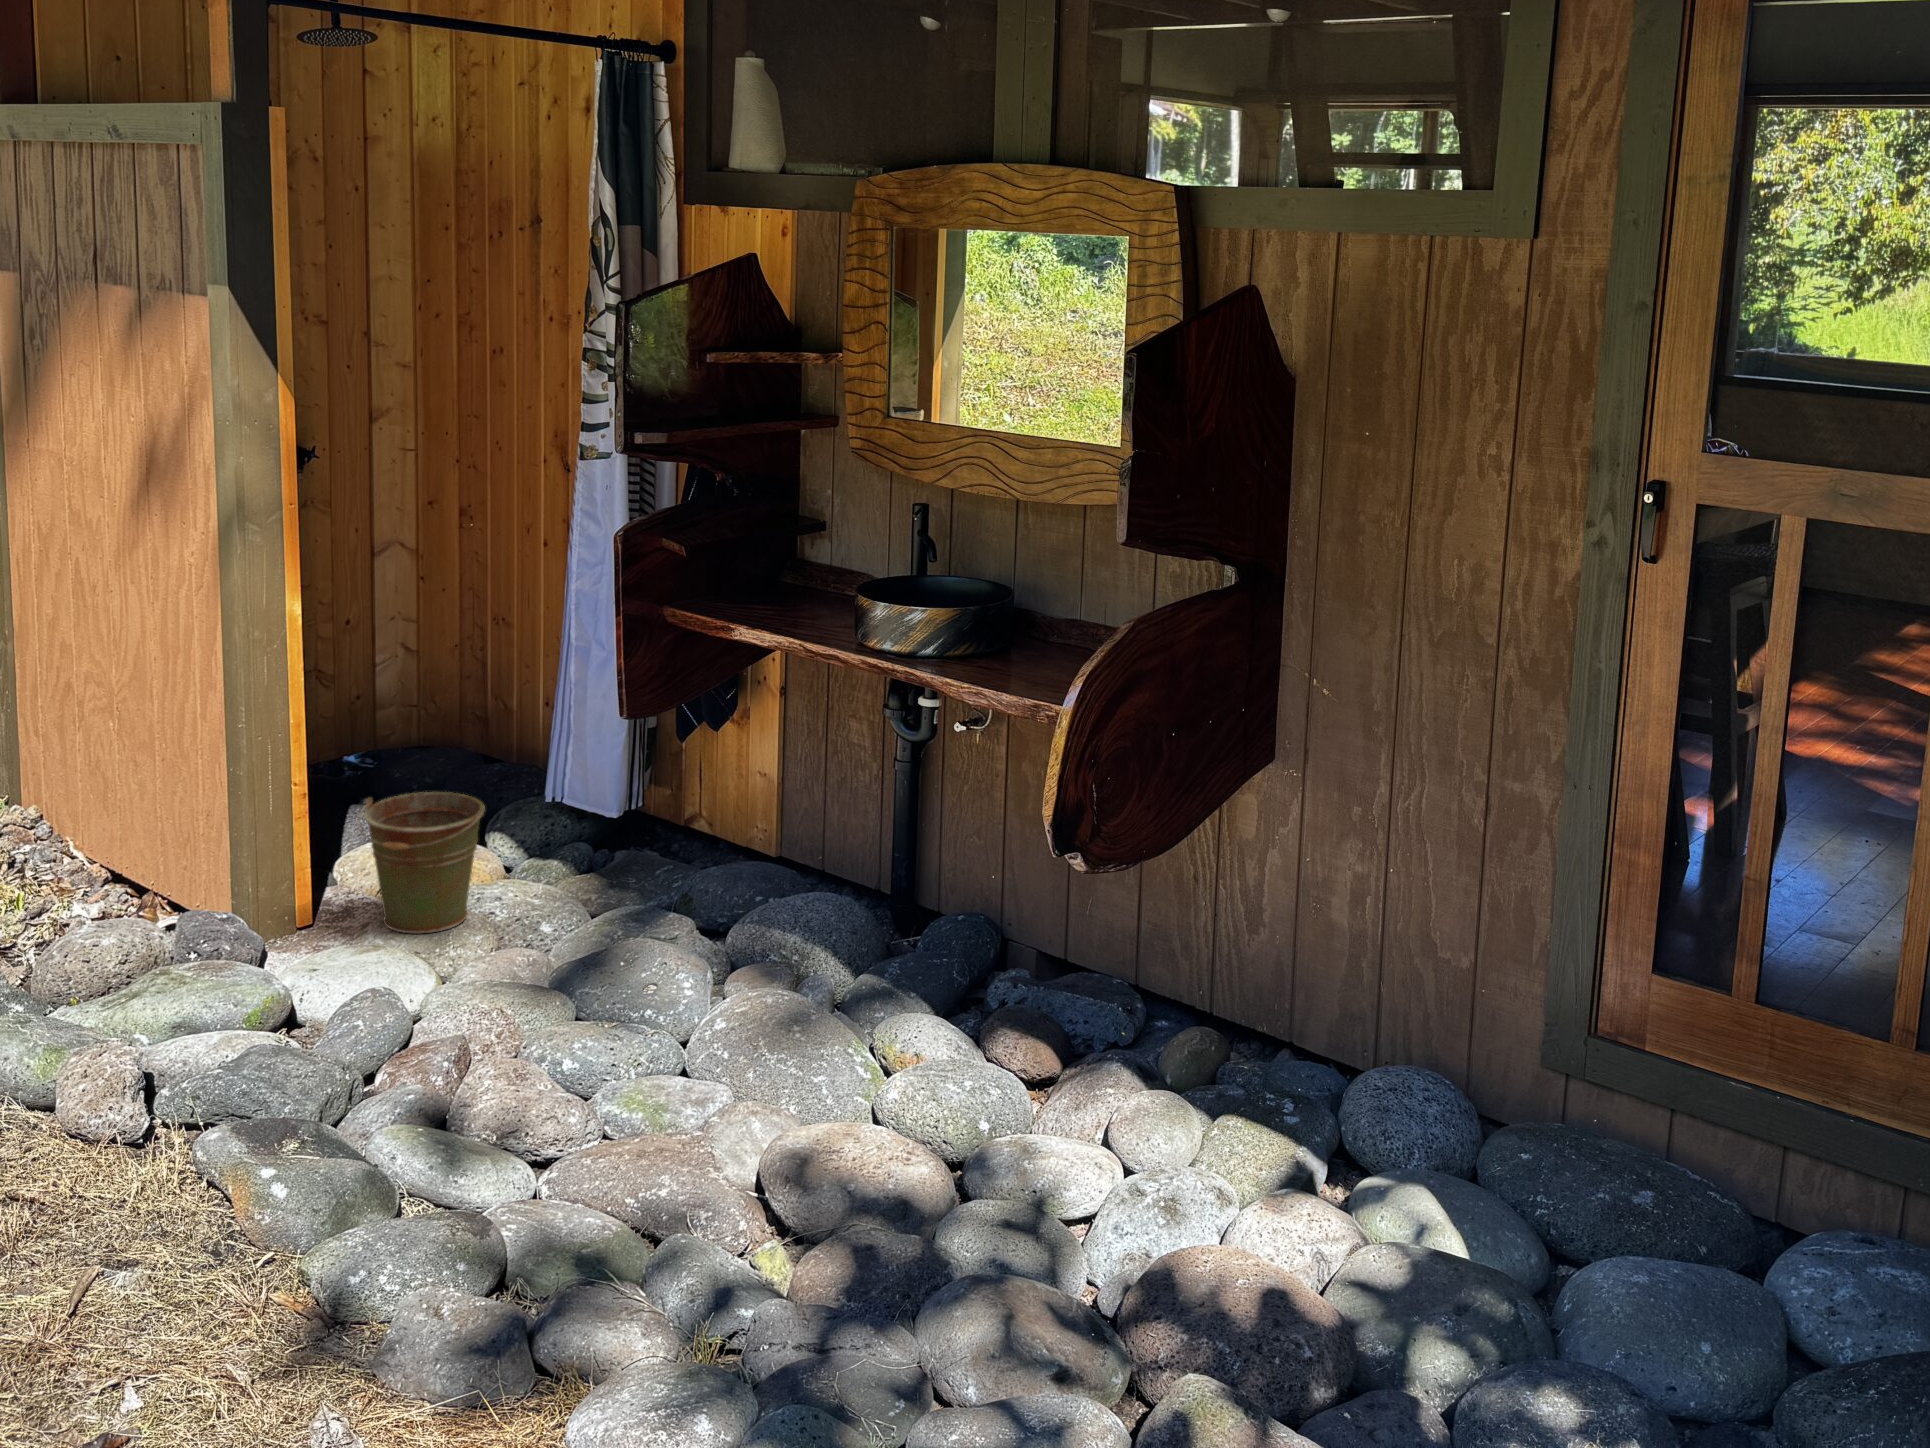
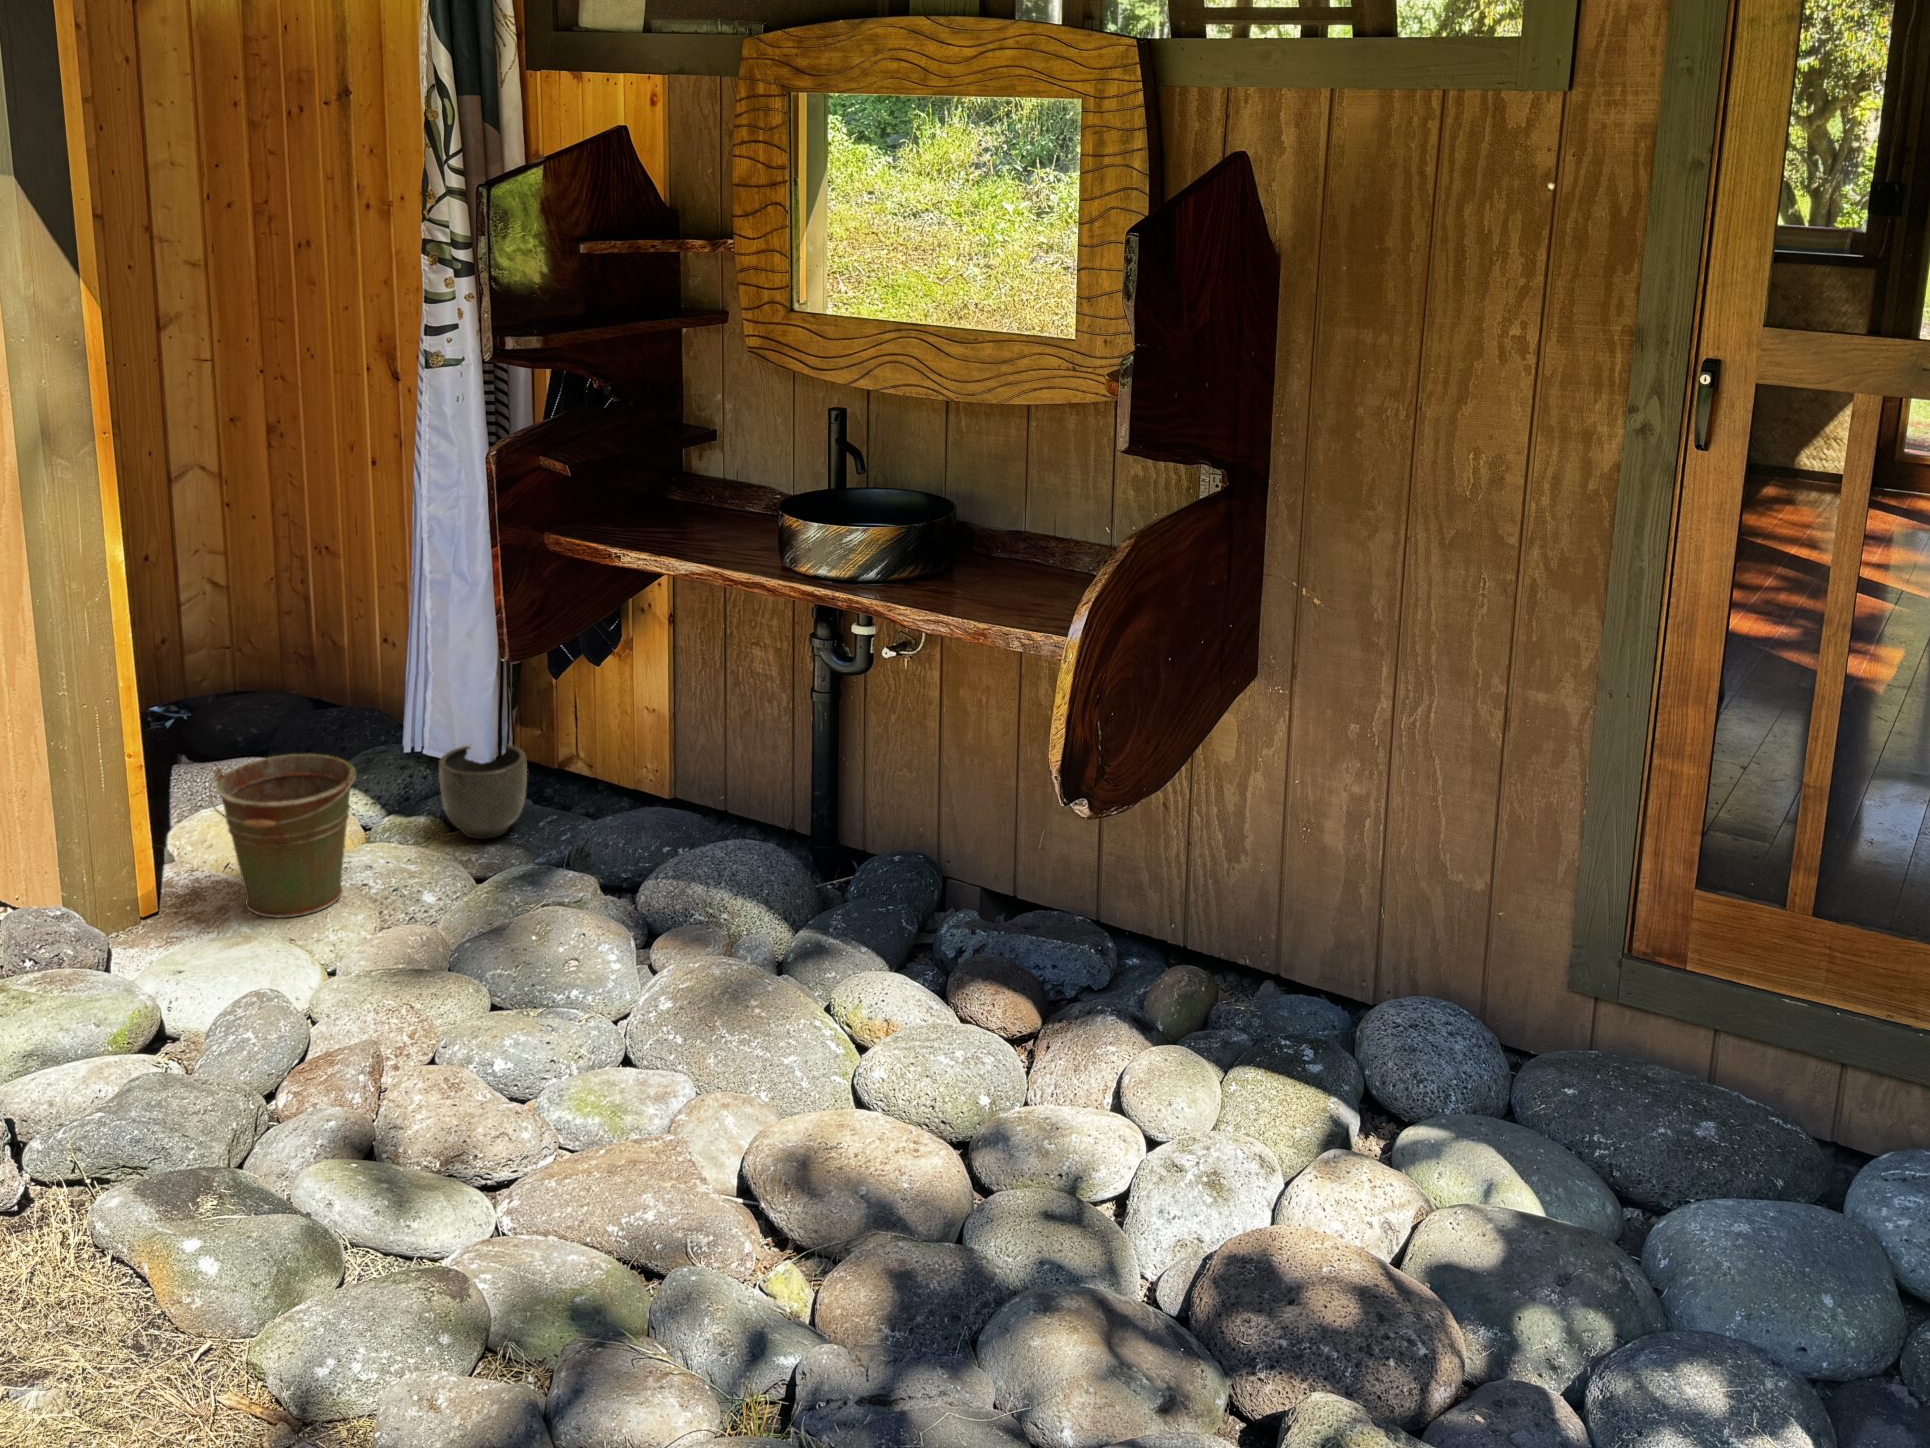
planter: none [565,798,642,883] -> present [439,744,527,839]

